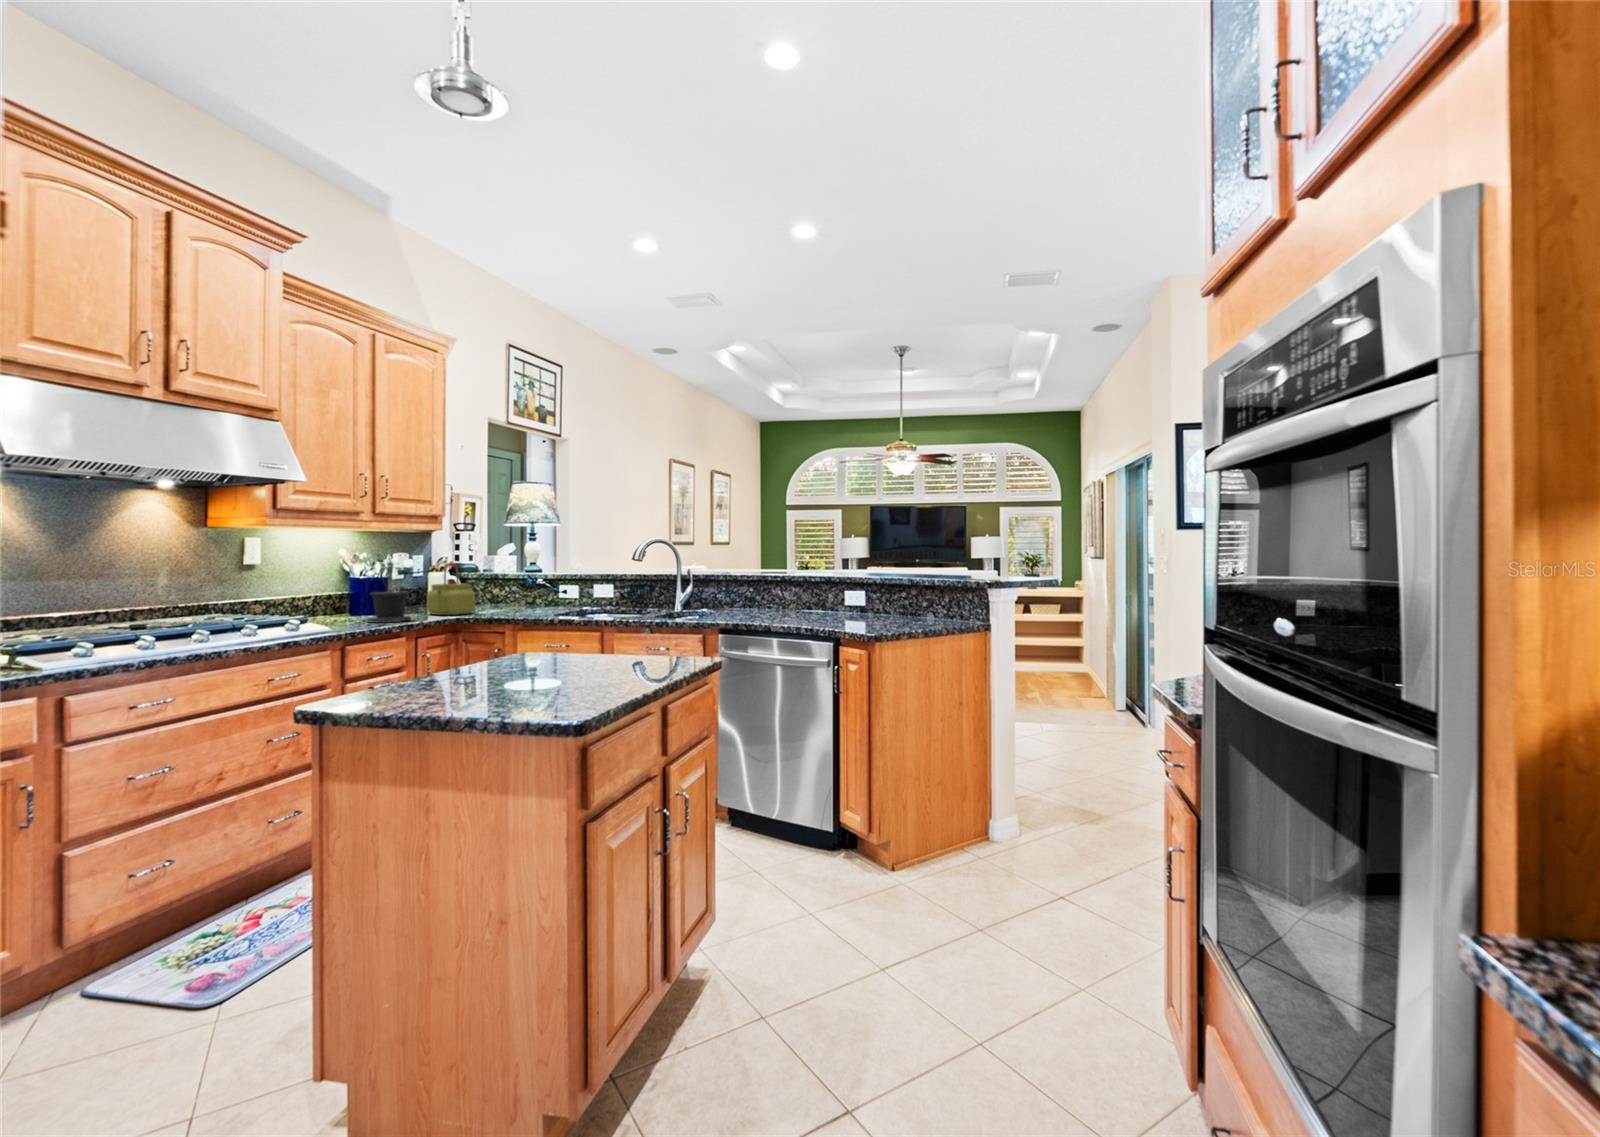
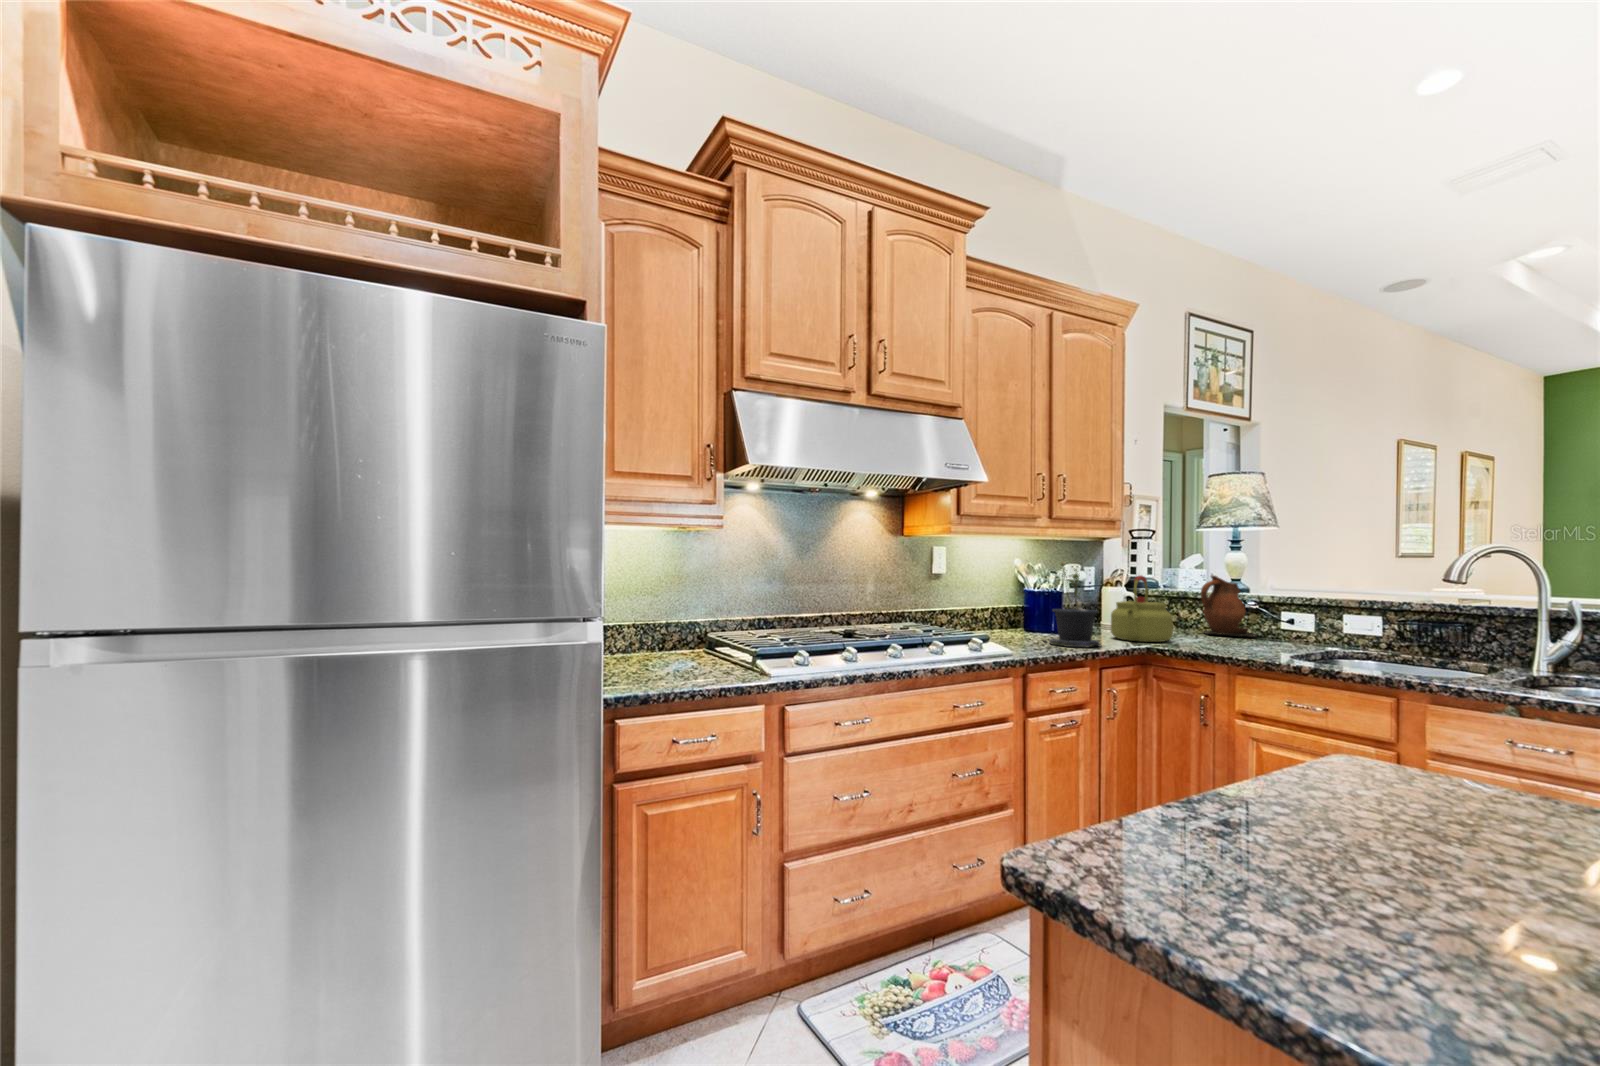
ceramic pitcher: none [504,561,544,607] -> present [1201,576,1256,637]

